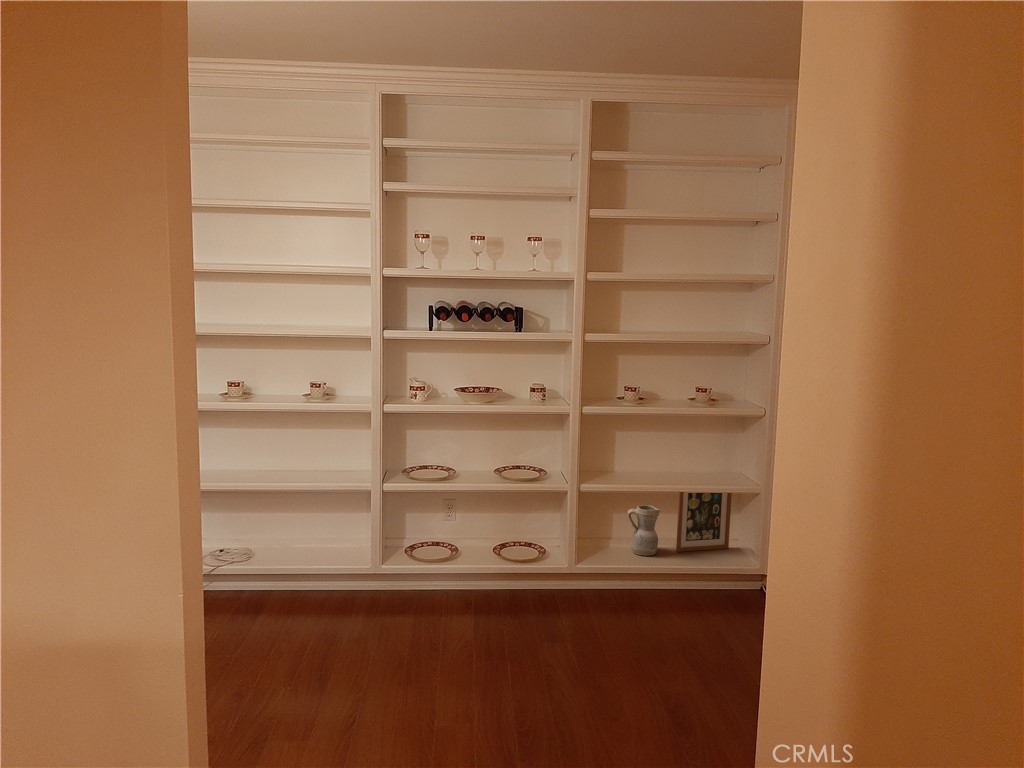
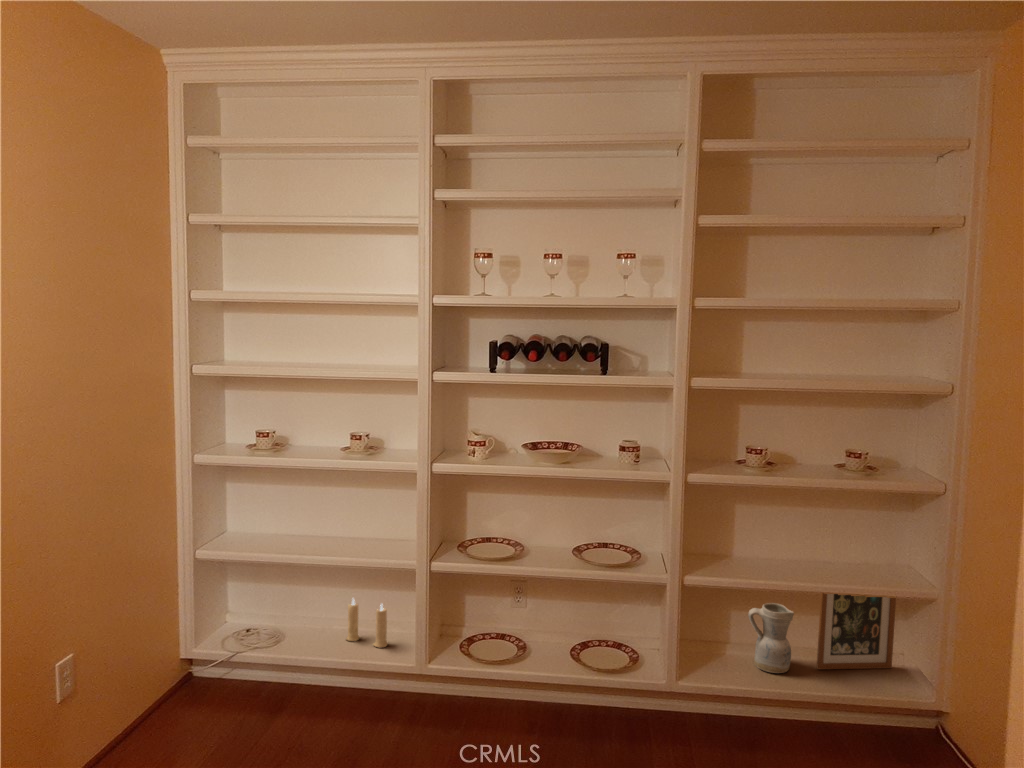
candle: none [308,517,345,557] -> present [346,599,388,648]

